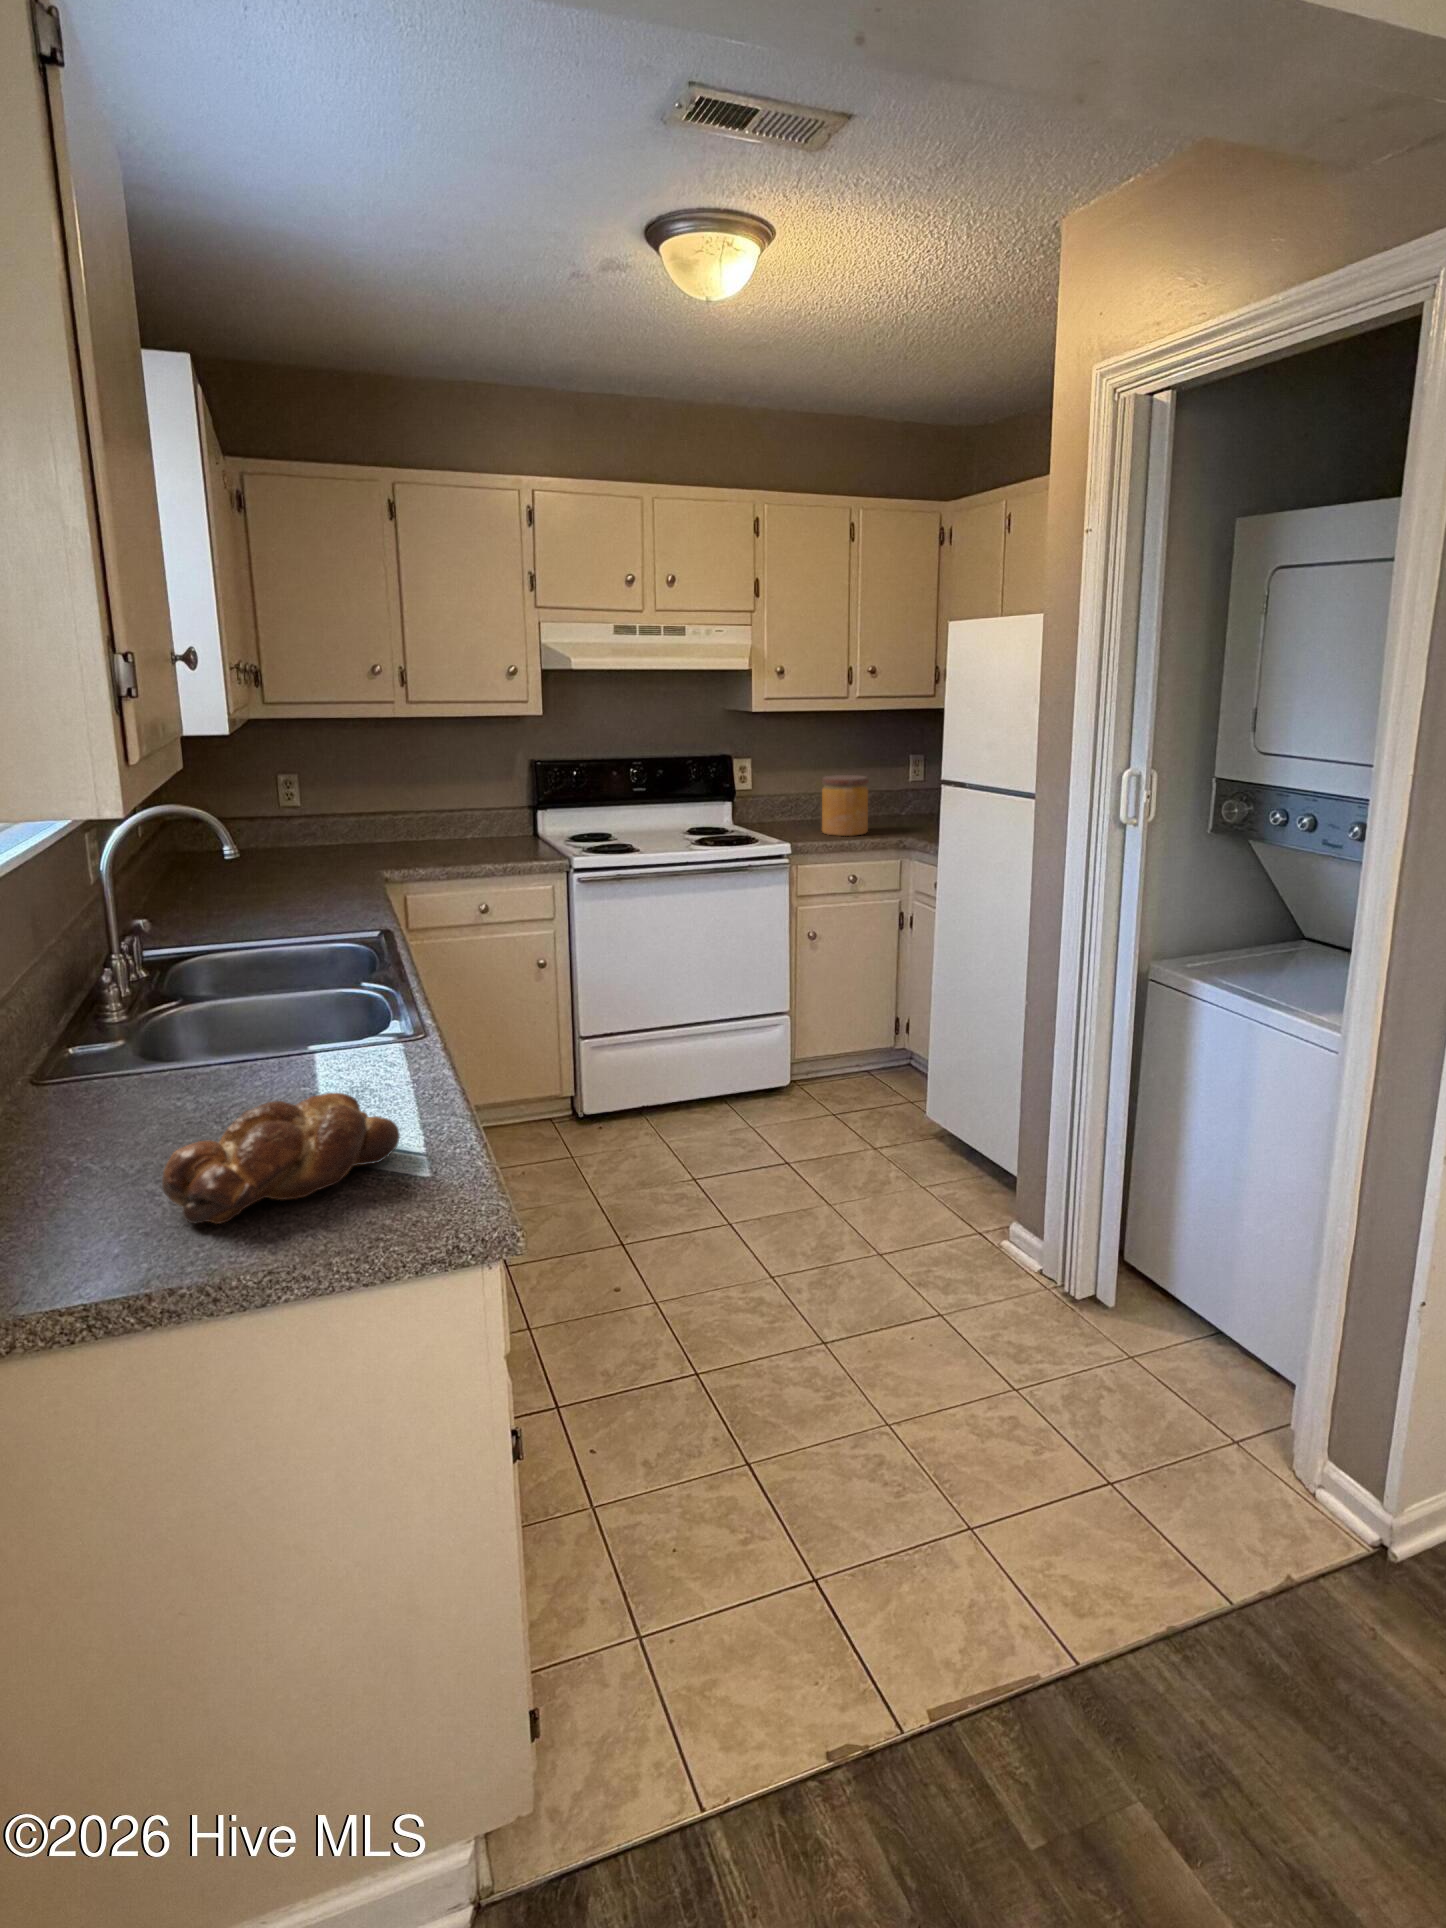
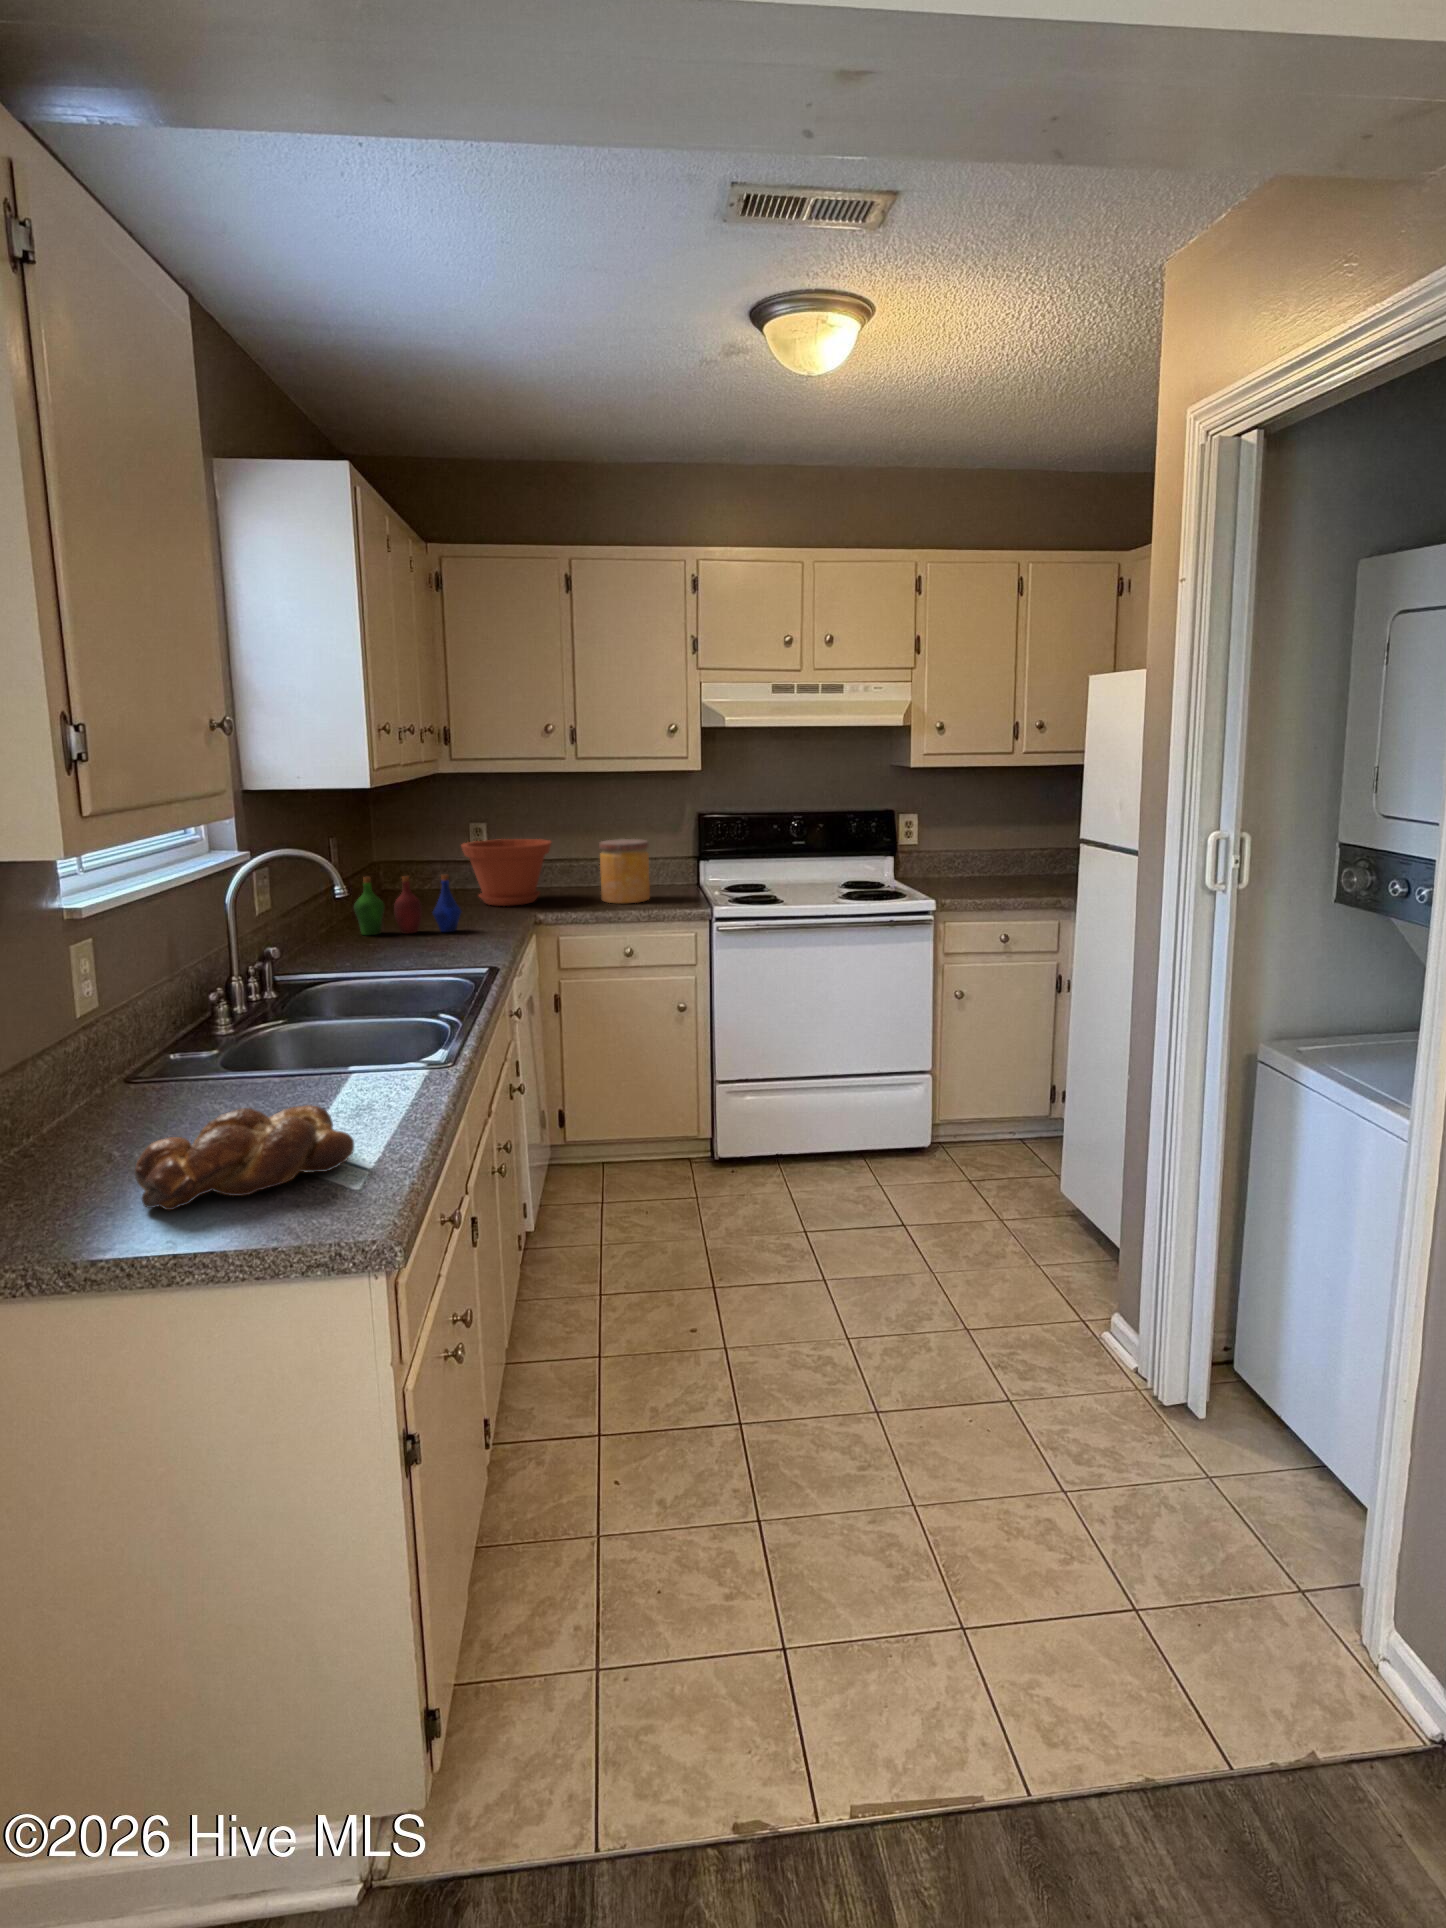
jar: present [822,775,869,836] -> present [599,839,650,903]
plant pot: none [279,792,384,867] -> present [461,839,551,906]
bottle: none [178,834,308,906] -> present [354,875,462,935]

